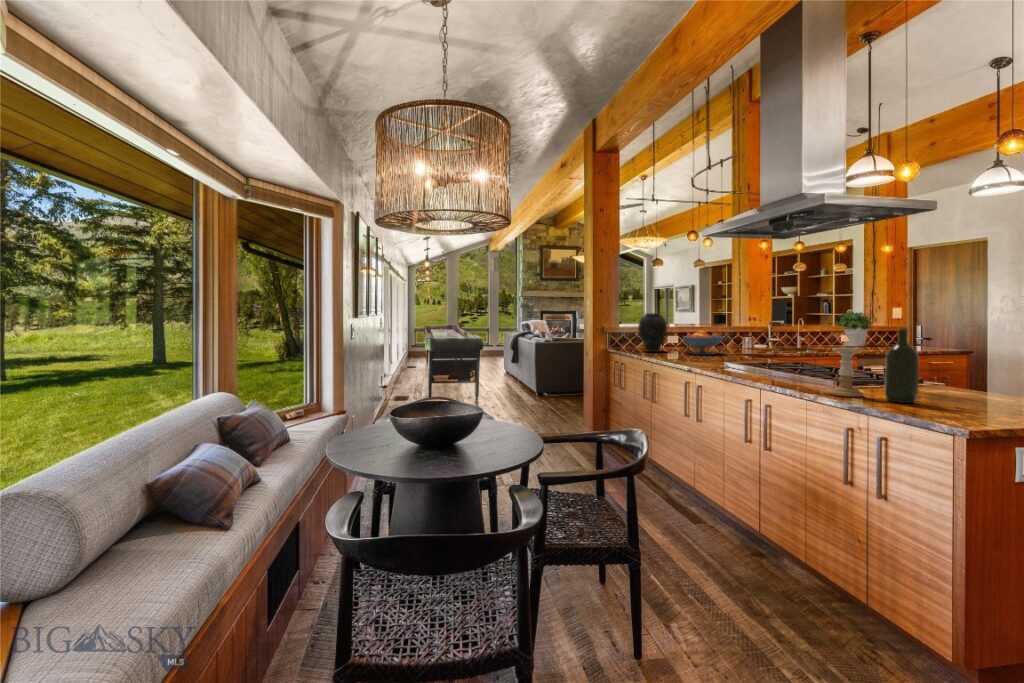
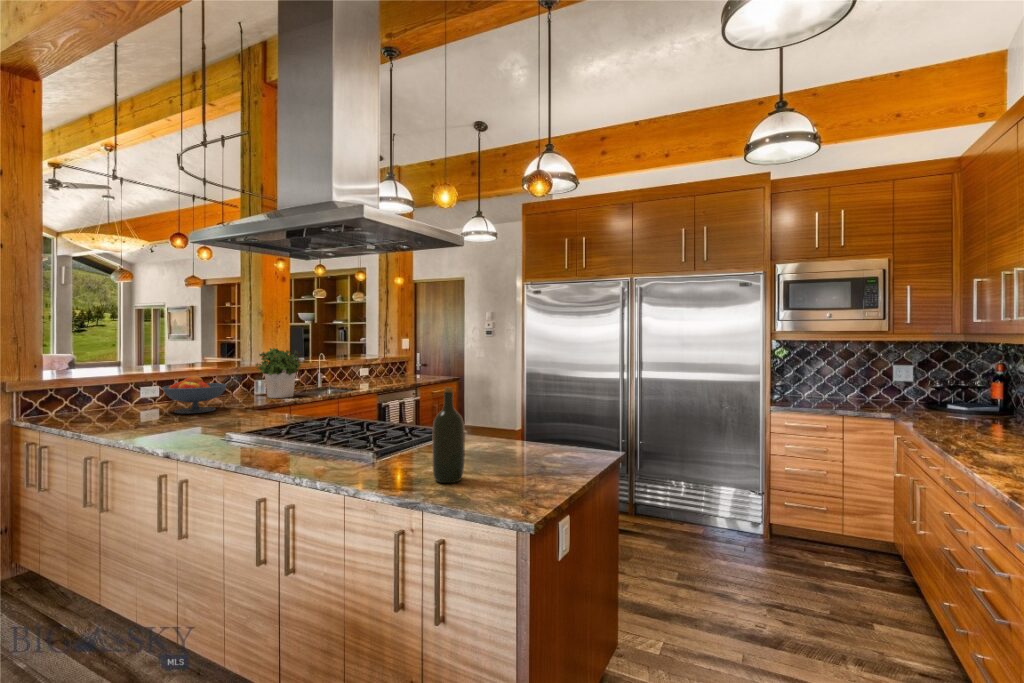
potted plant: present [836,311,872,346] -> present [256,348,300,398]
vase: present [638,313,667,352] -> none [76,350,135,415]
candle holder: present [829,348,863,397] -> none [371,414,410,483]

